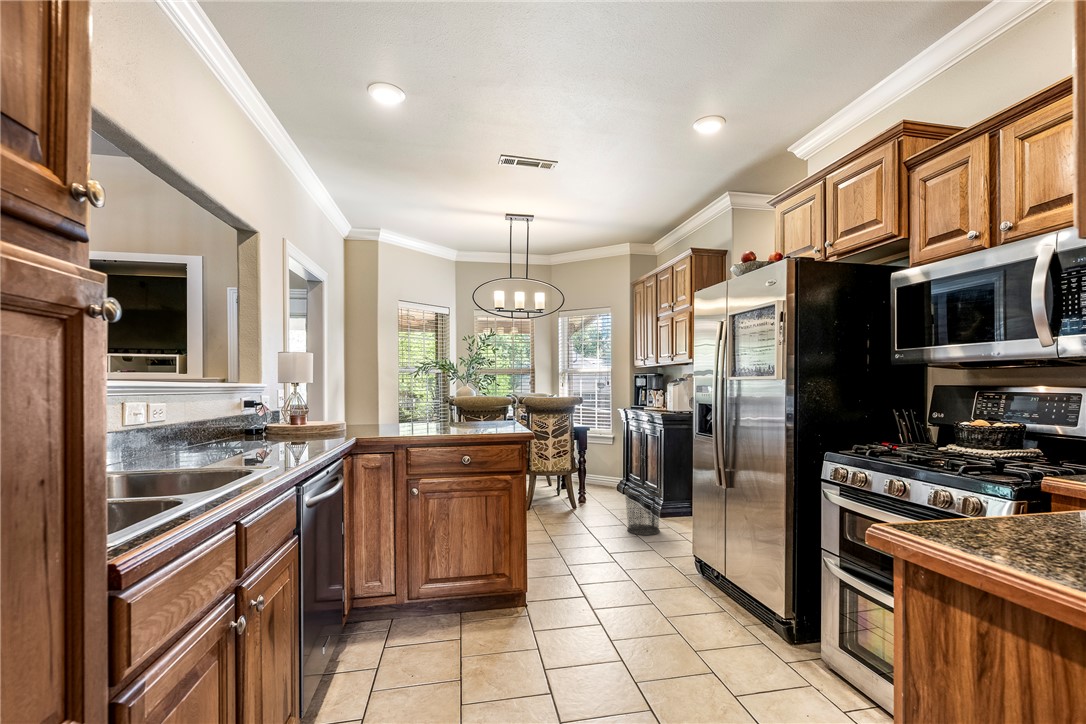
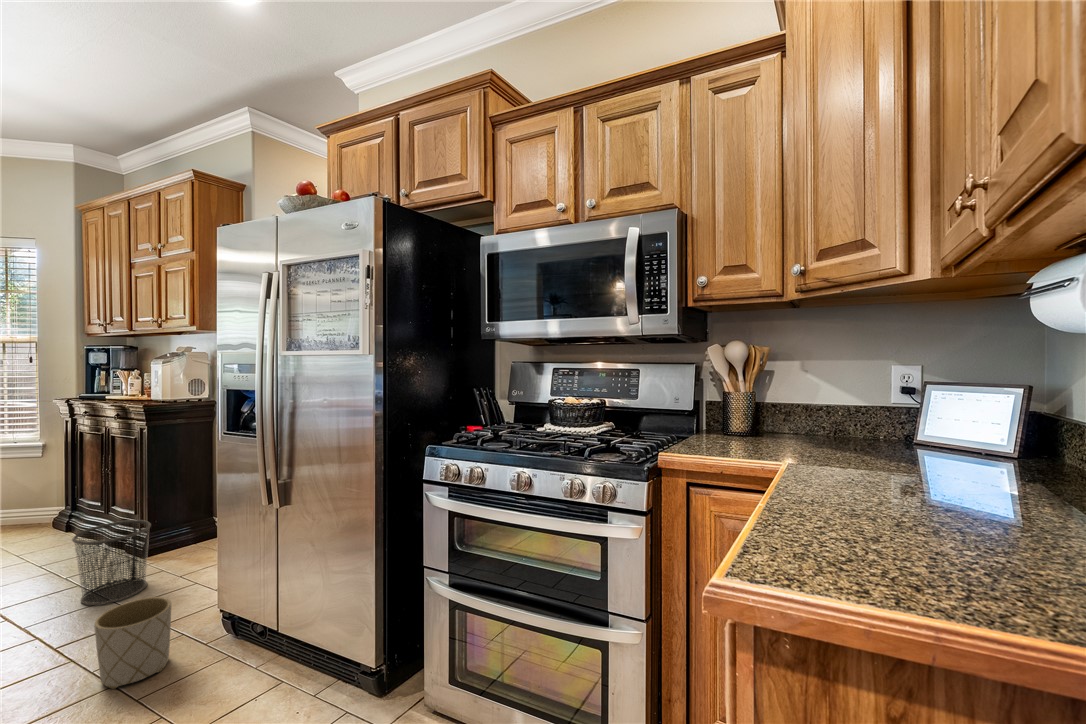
planter: none [630,529,667,577] -> present [94,597,171,689]

